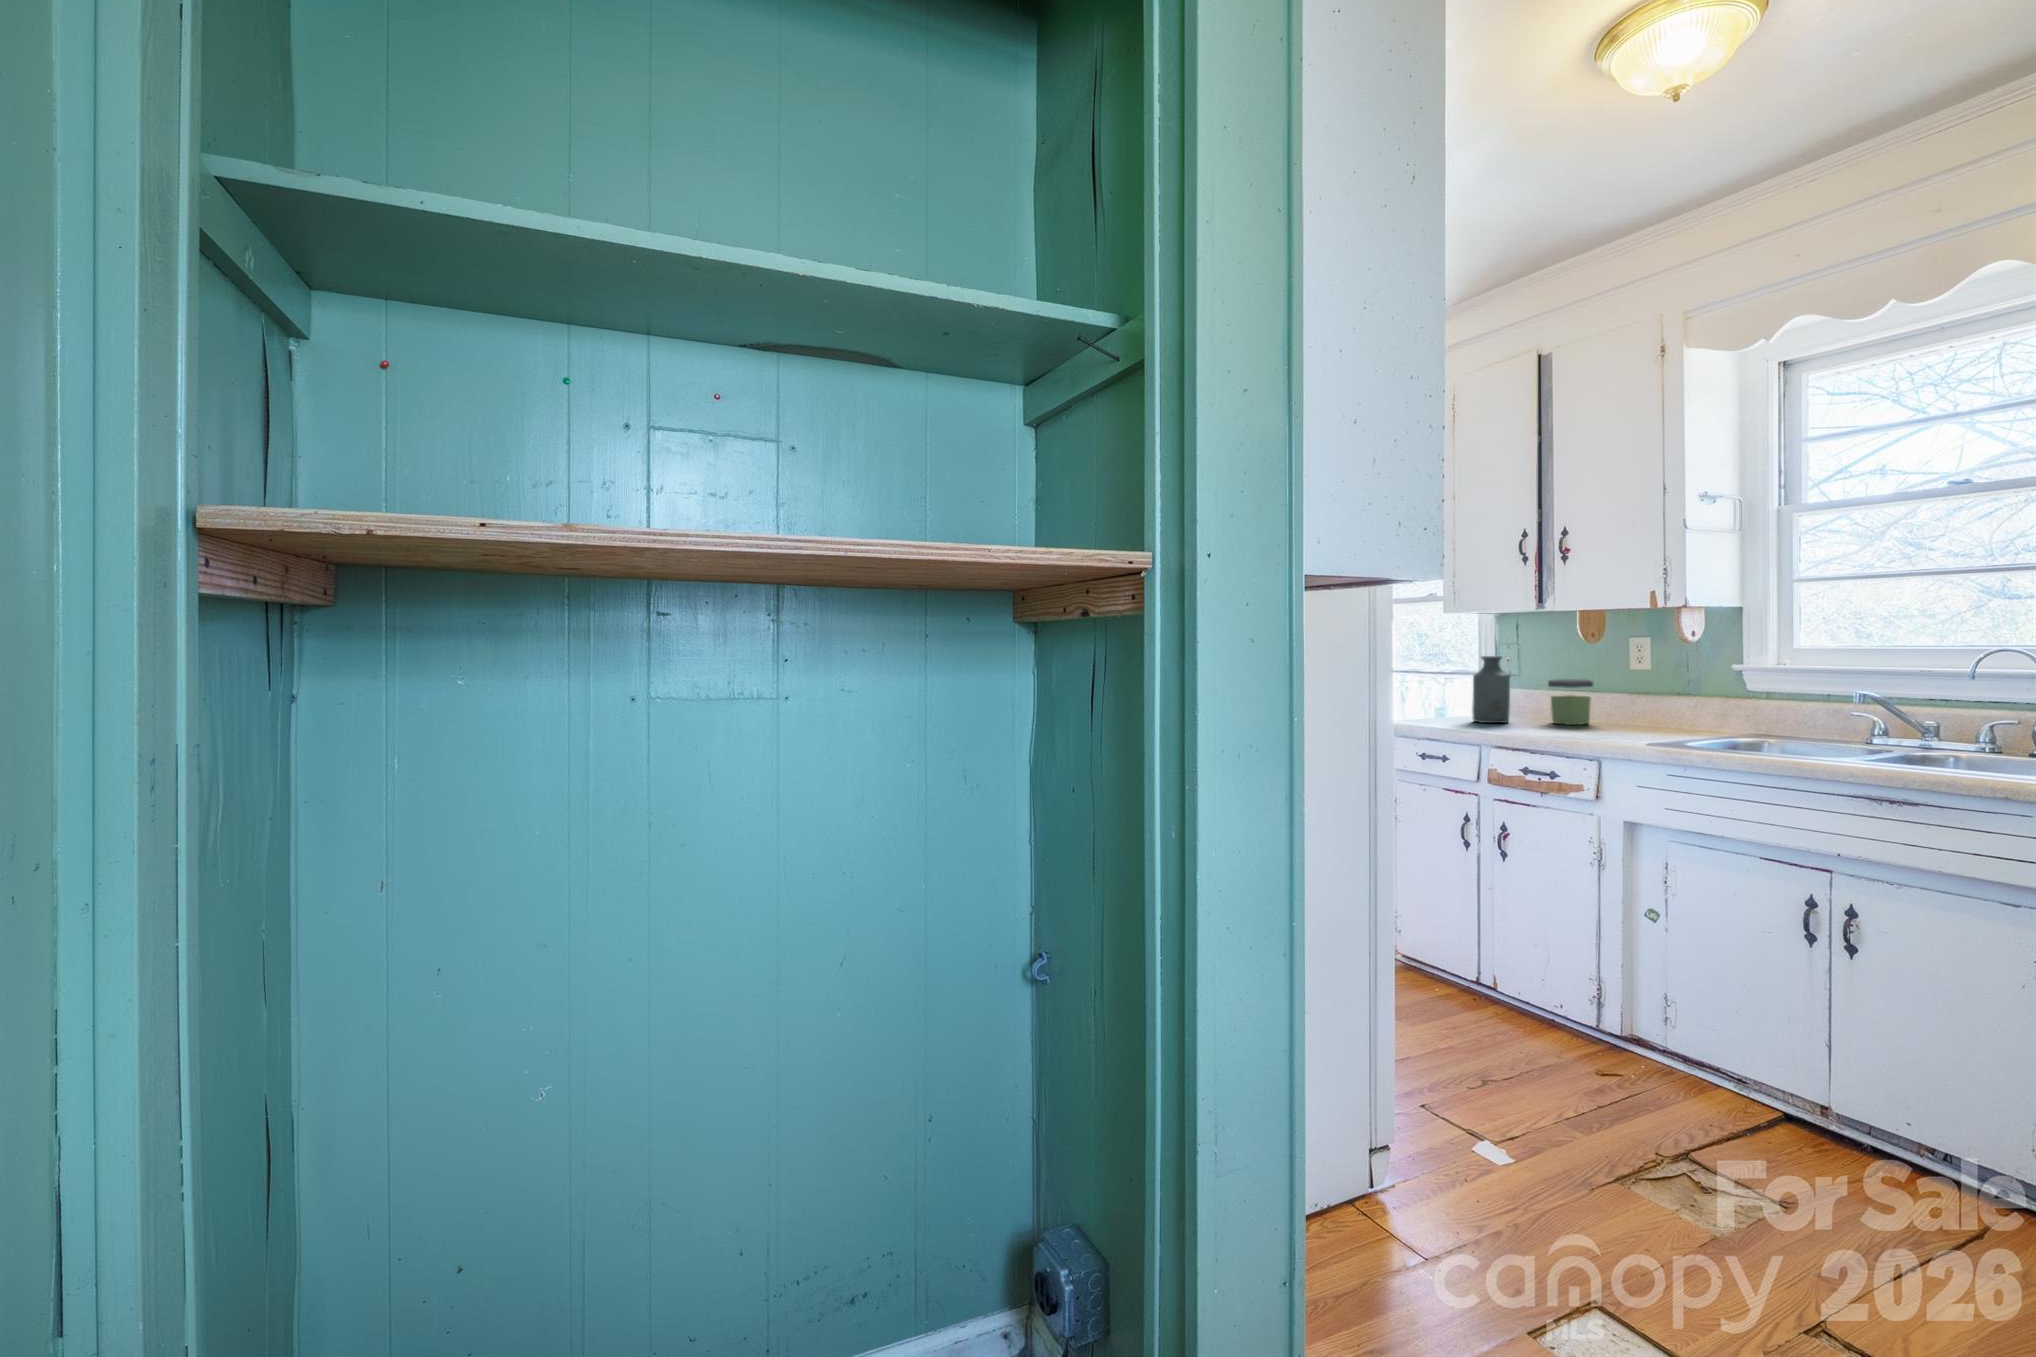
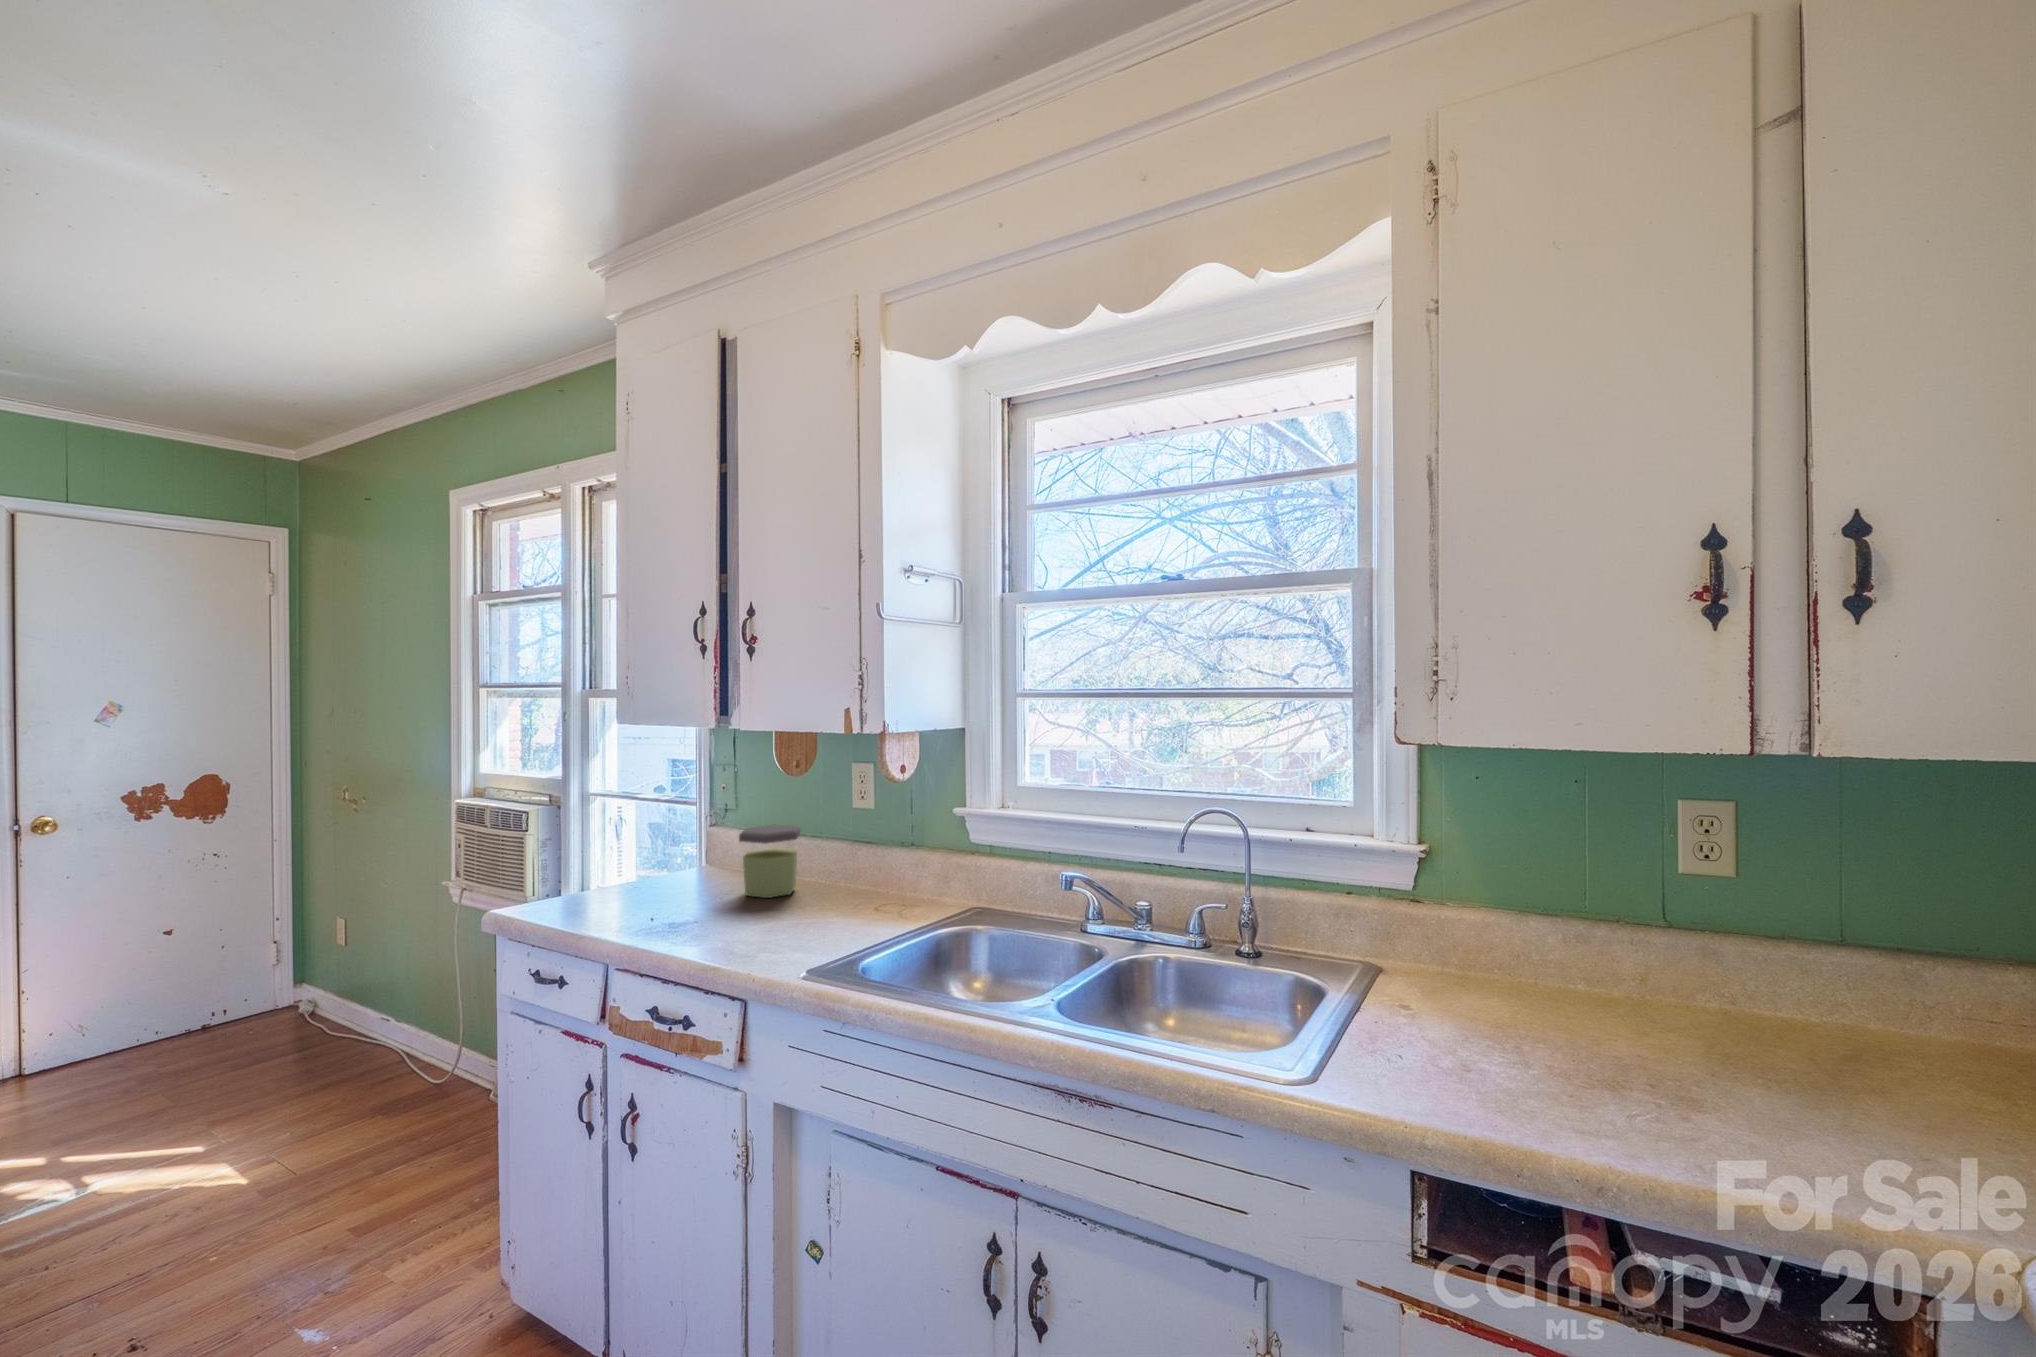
bottle: present [1472,656,1510,723] -> none [632,794,688,903]

